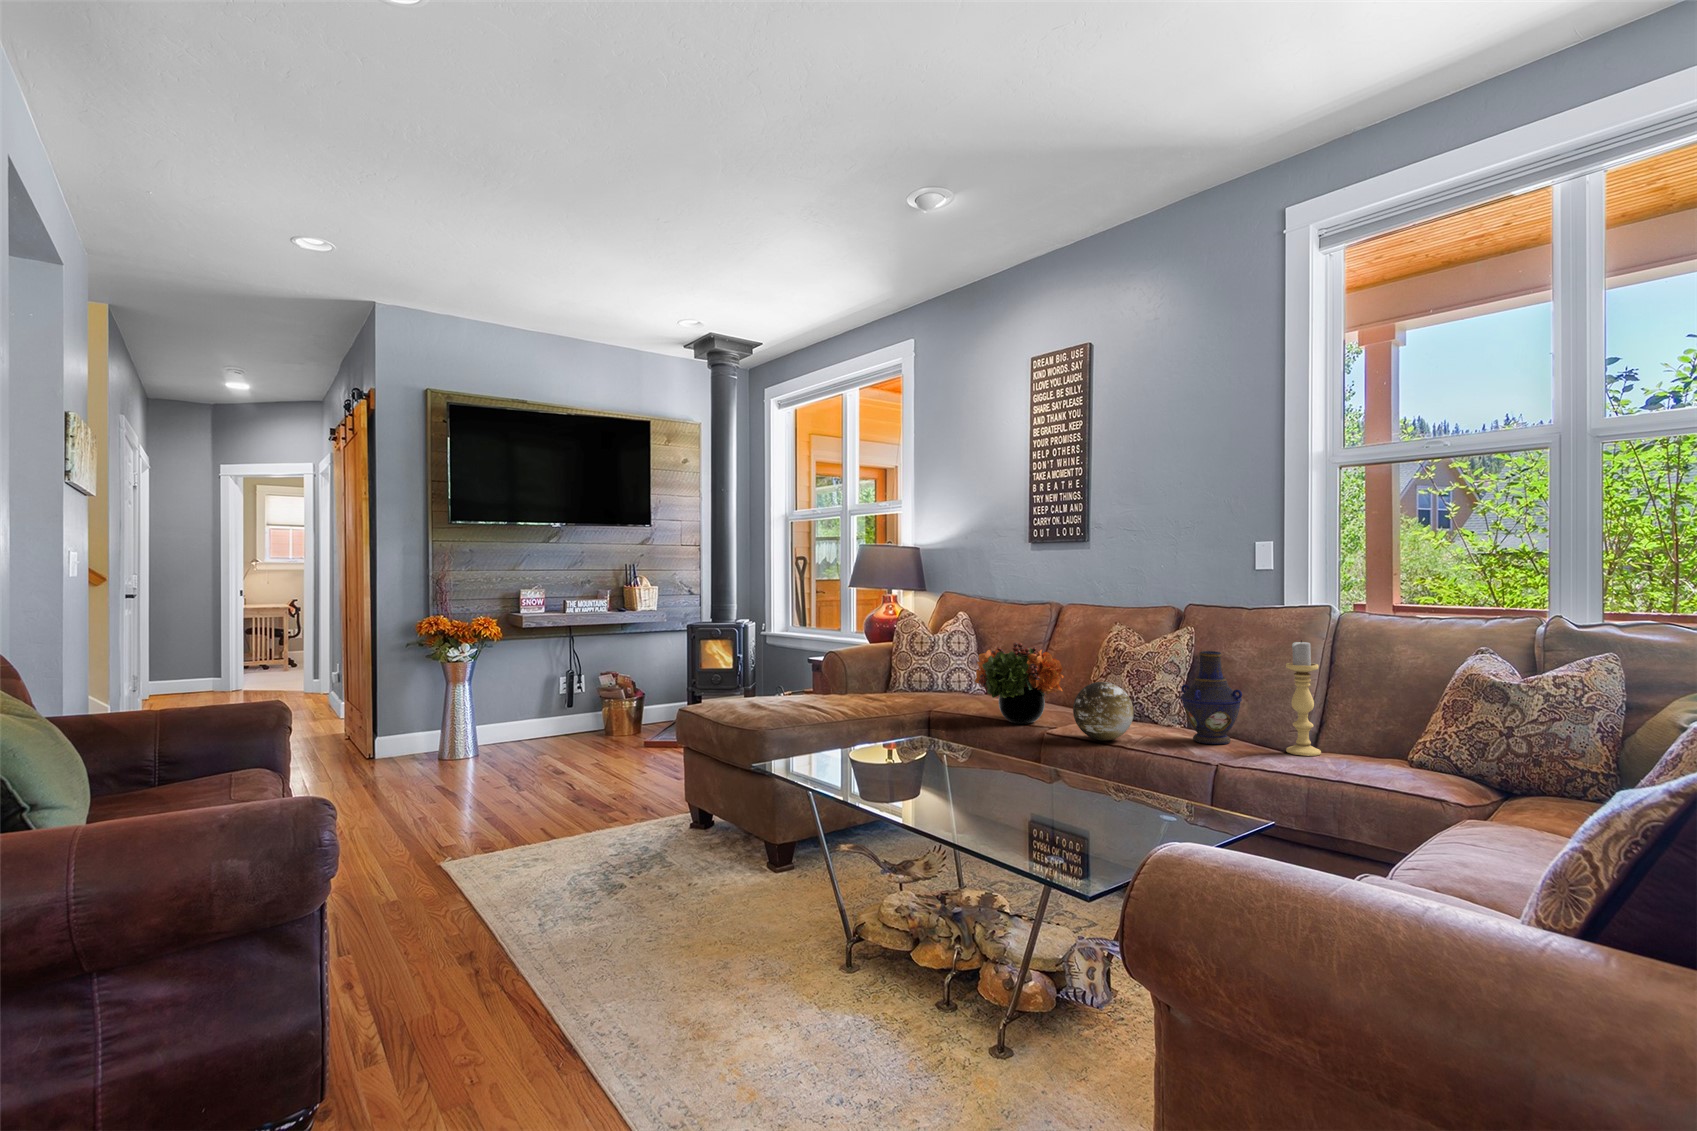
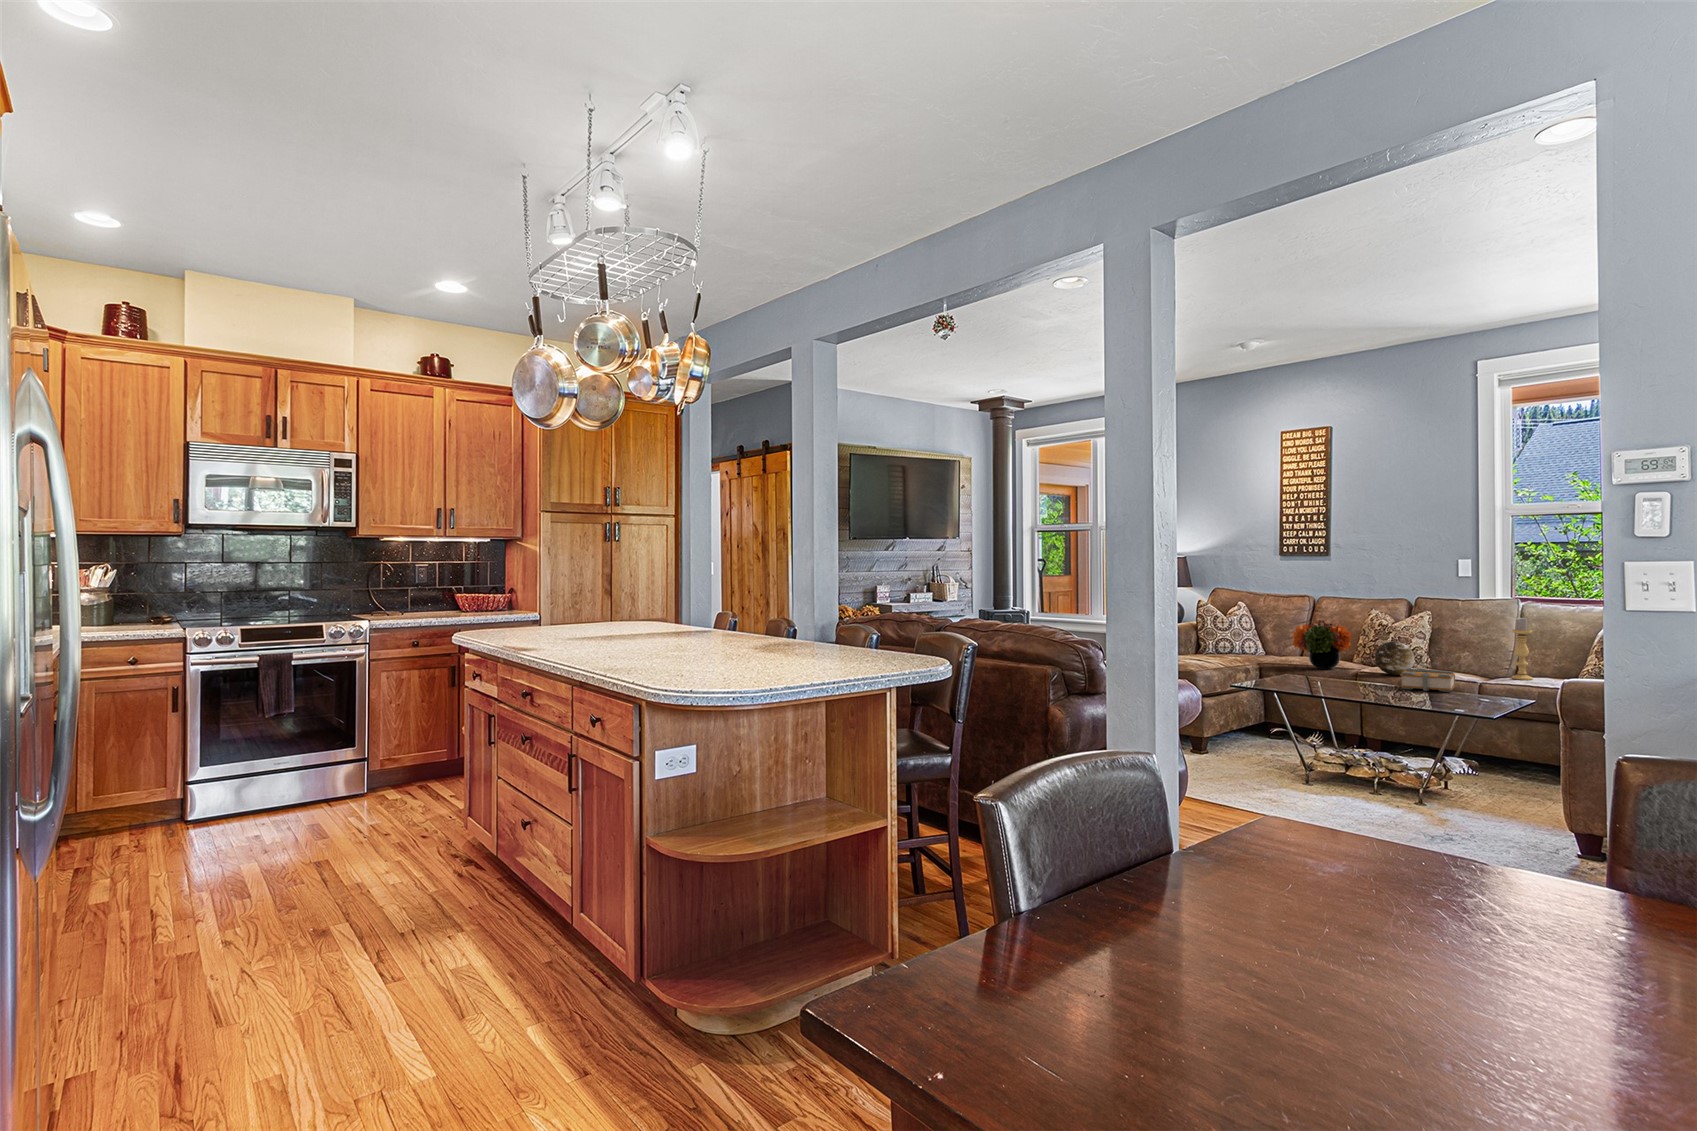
vase: present [1181,651,1242,744] -> none [1440,624,1482,676]
book: none [1044,740,1149,794] -> present [1400,668,1455,692]

